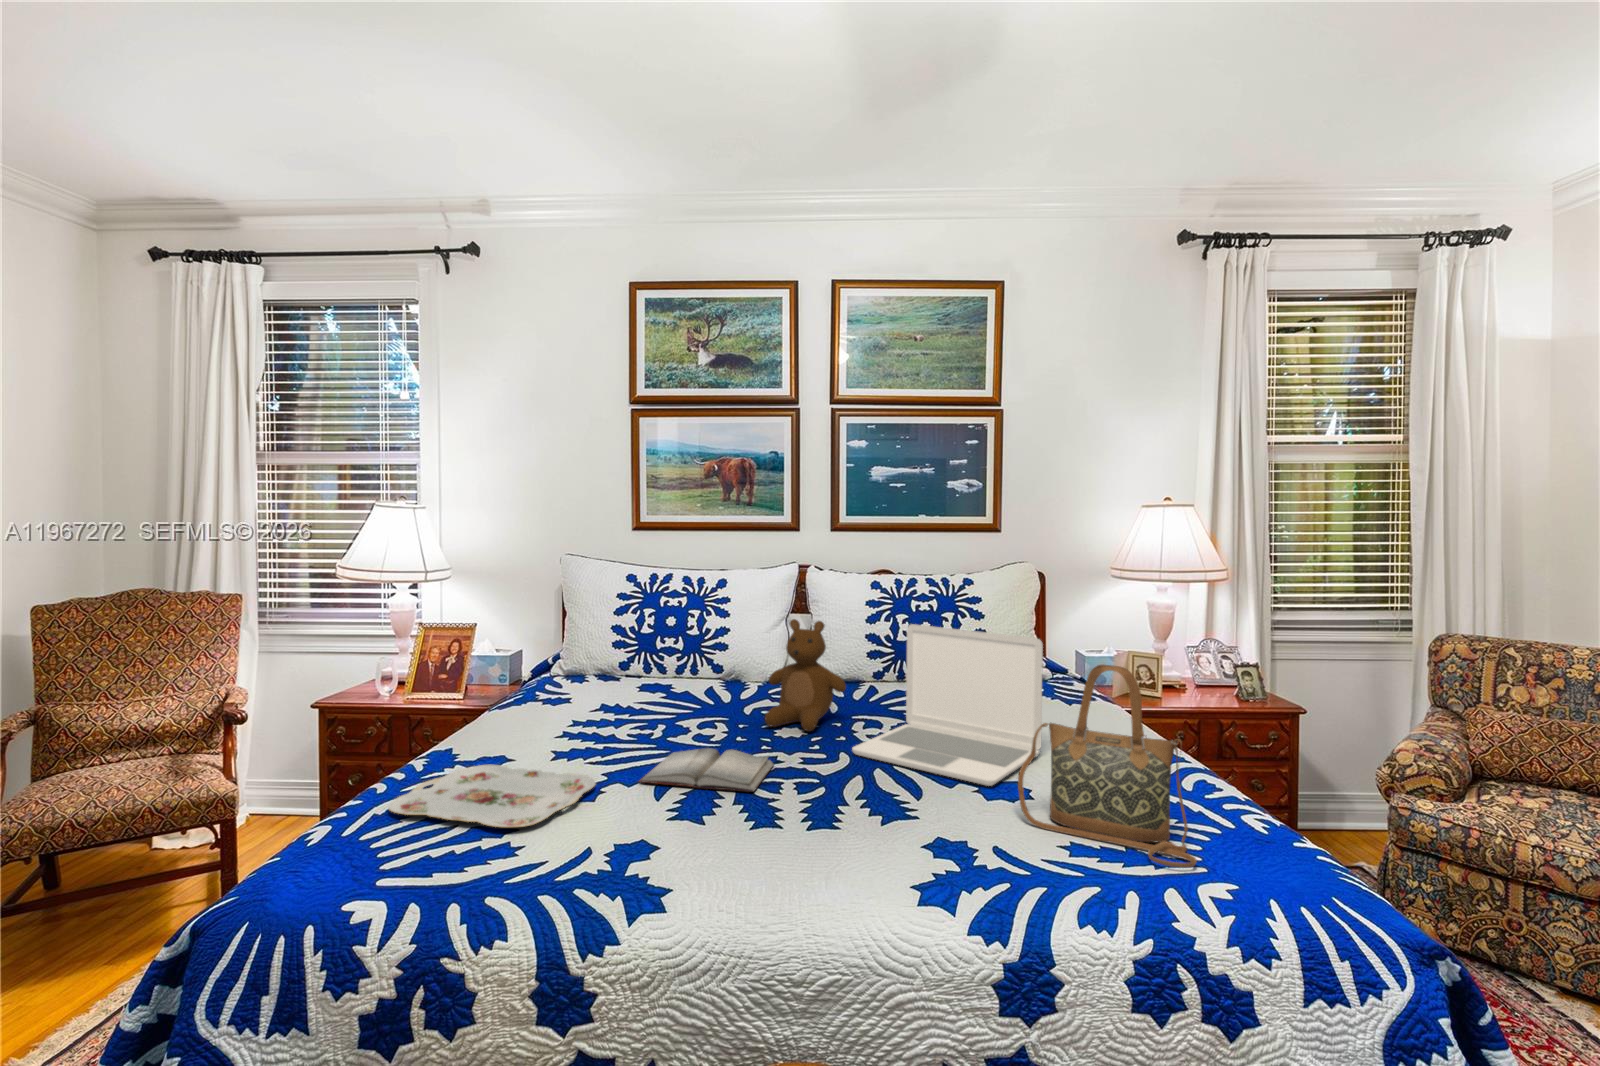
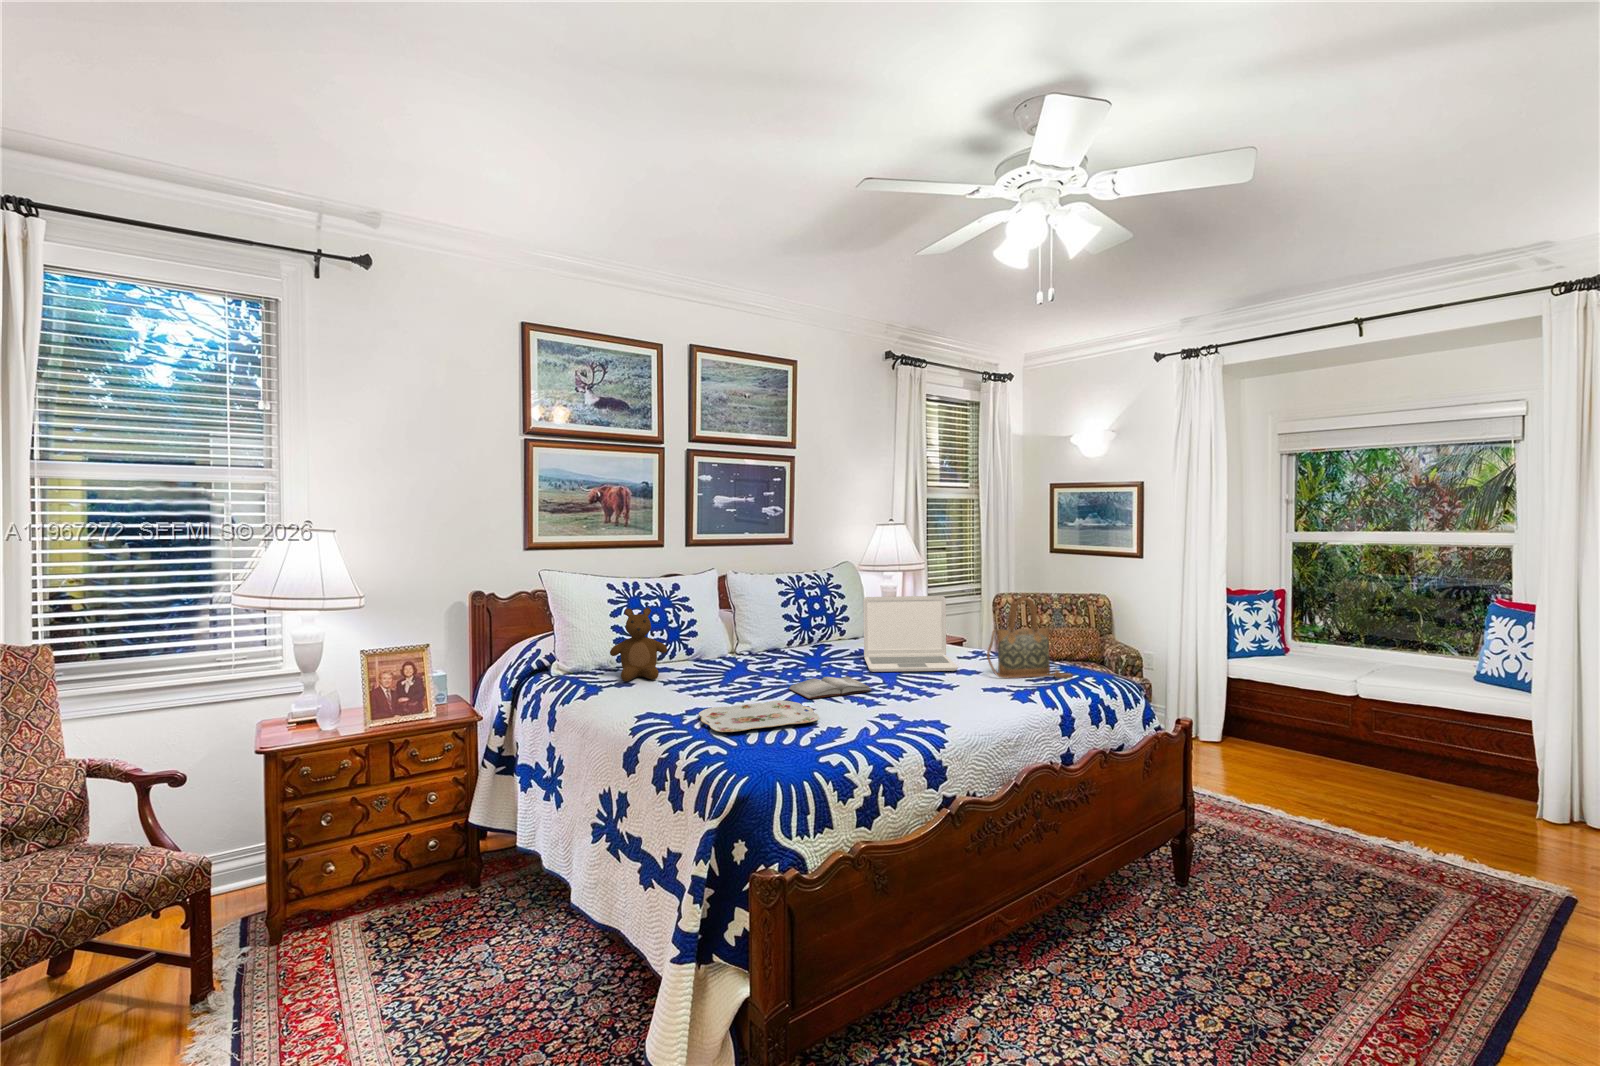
teddy bear: present [765,619,846,731] -> present [610,608,667,681]

